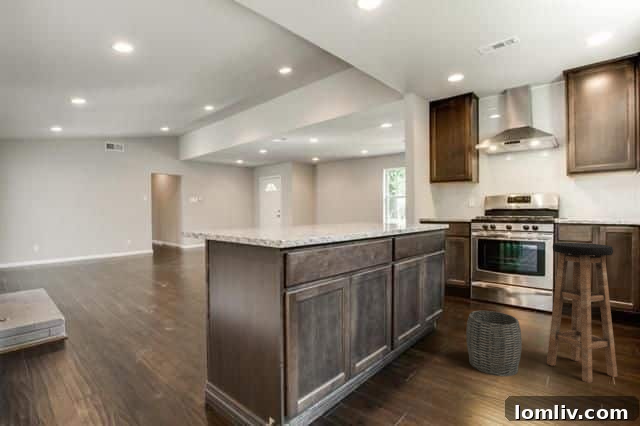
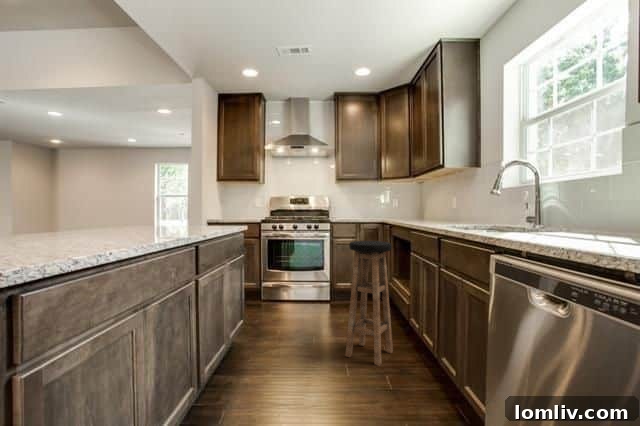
woven basket: present [466,311,522,376] -> none [280,317,331,387]

